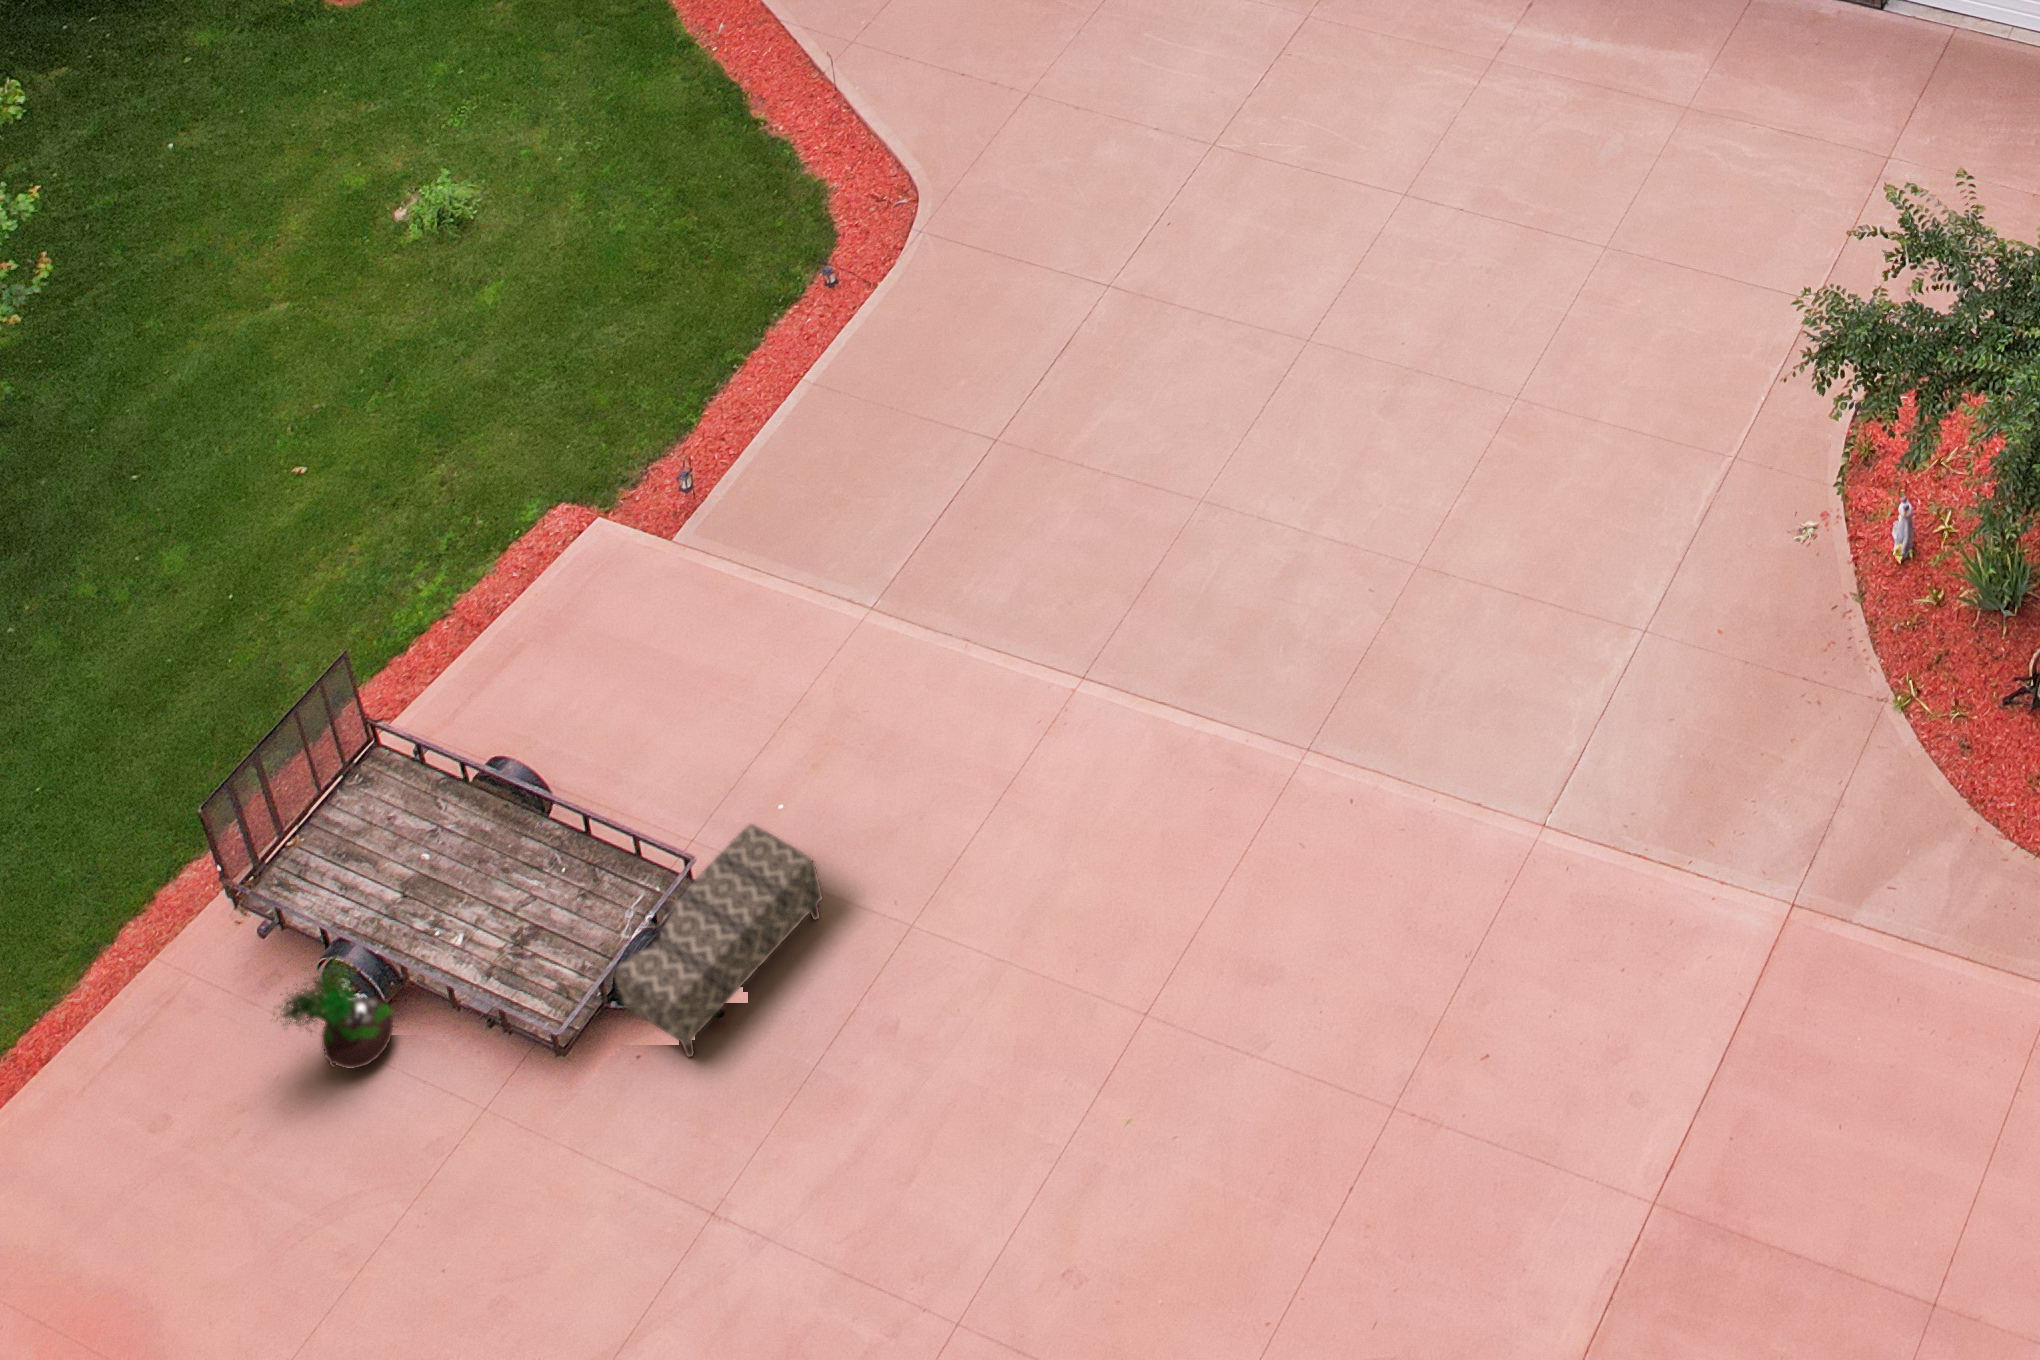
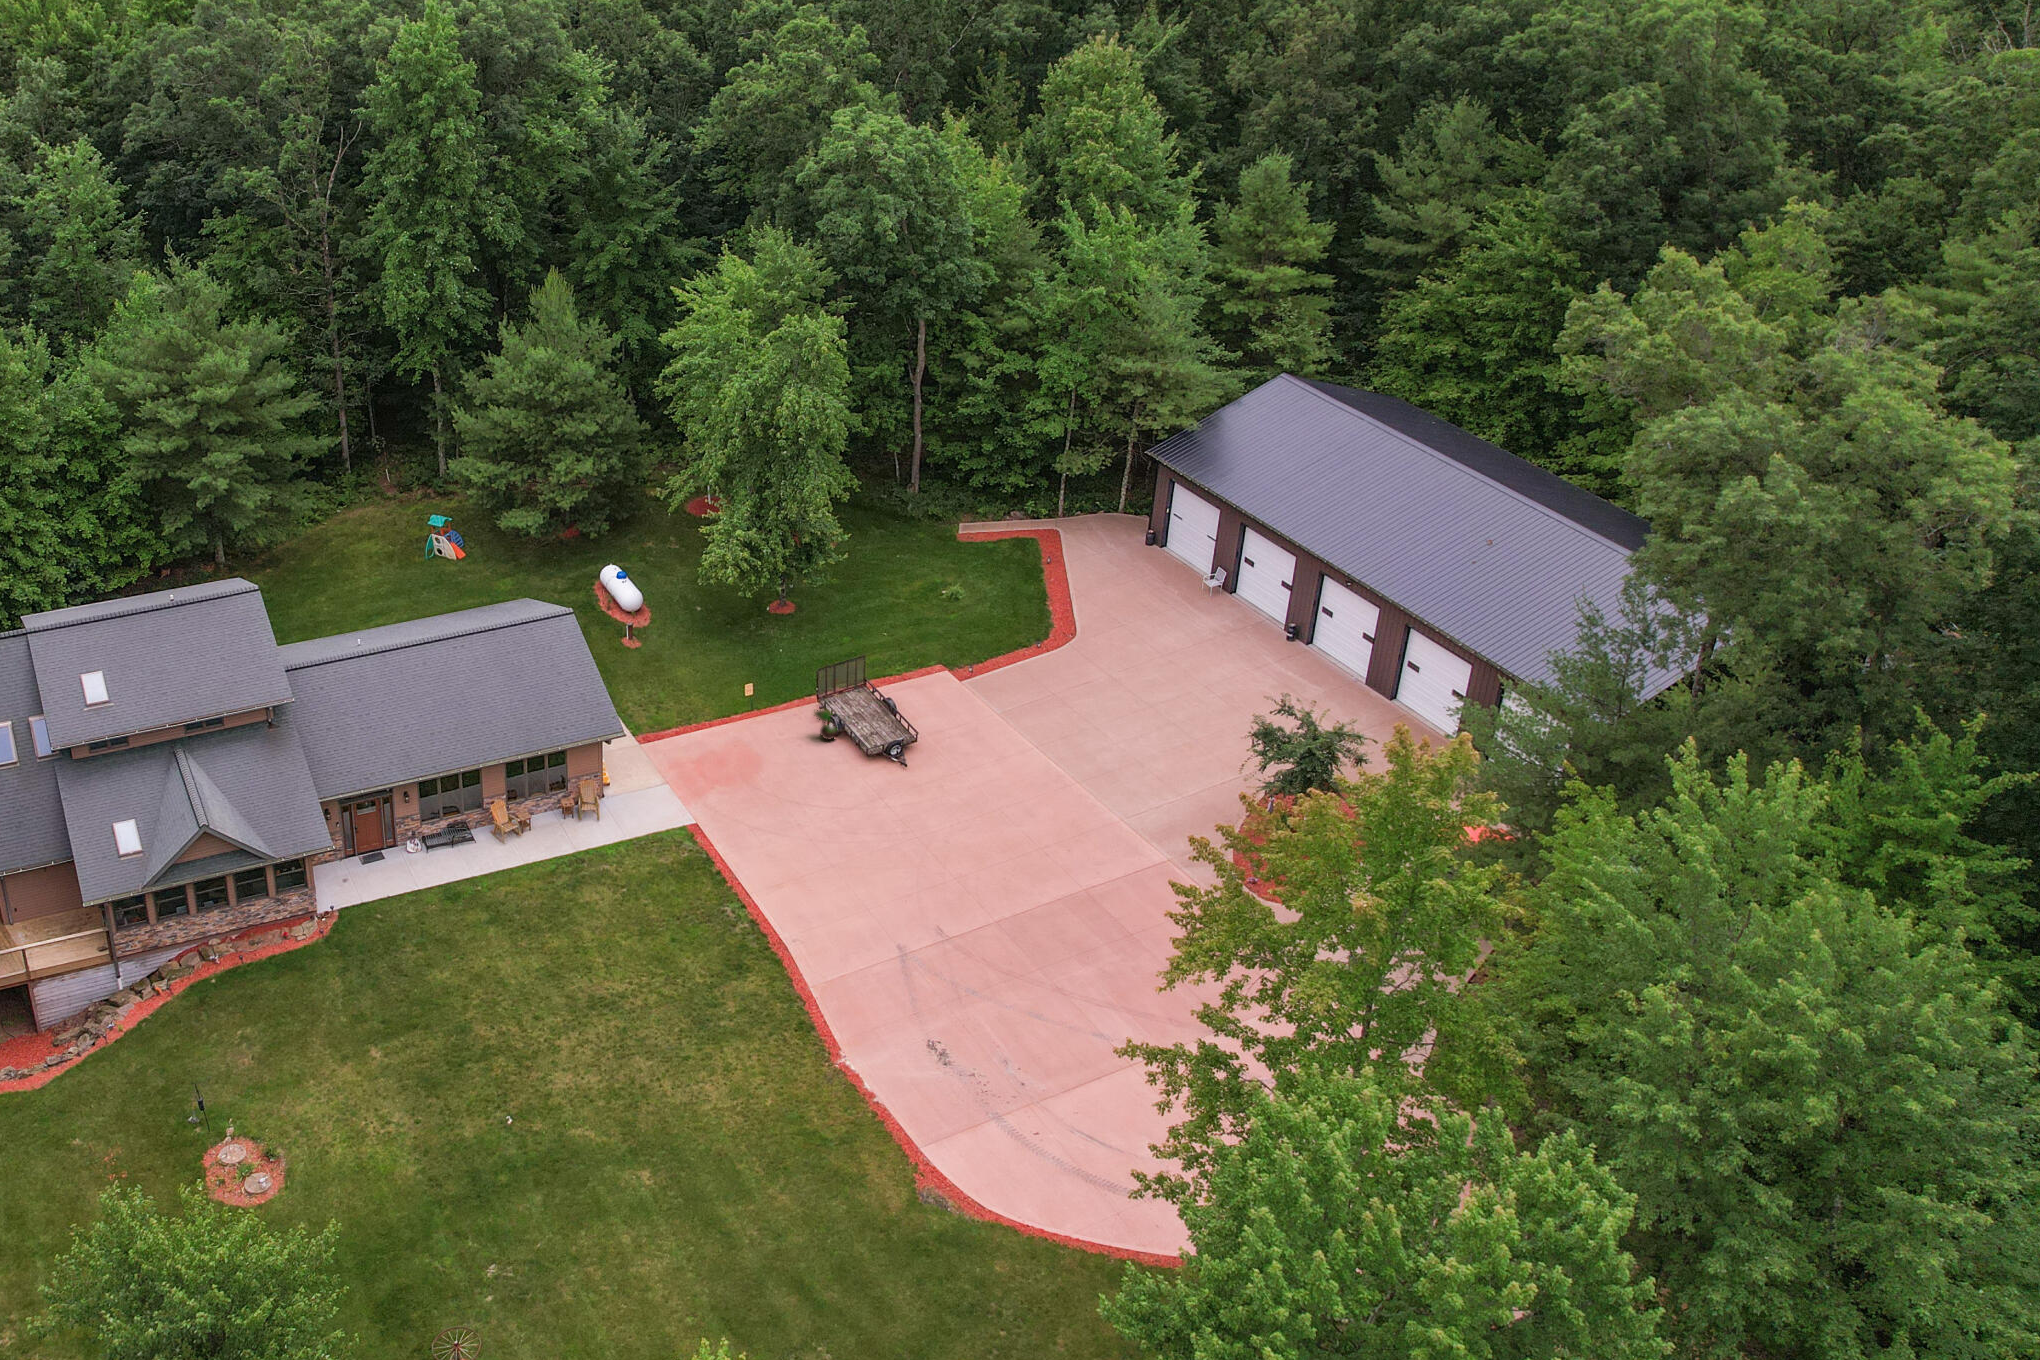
bench: present [615,824,822,1057] -> none [885,731,941,770]

